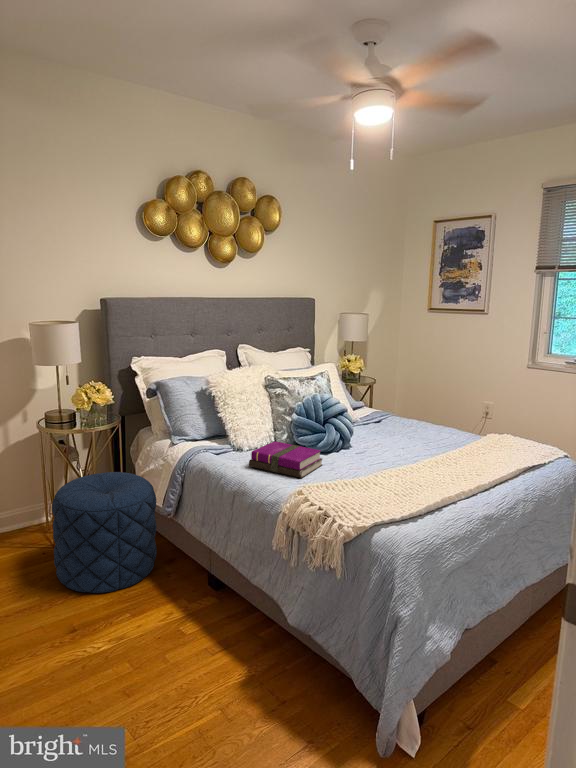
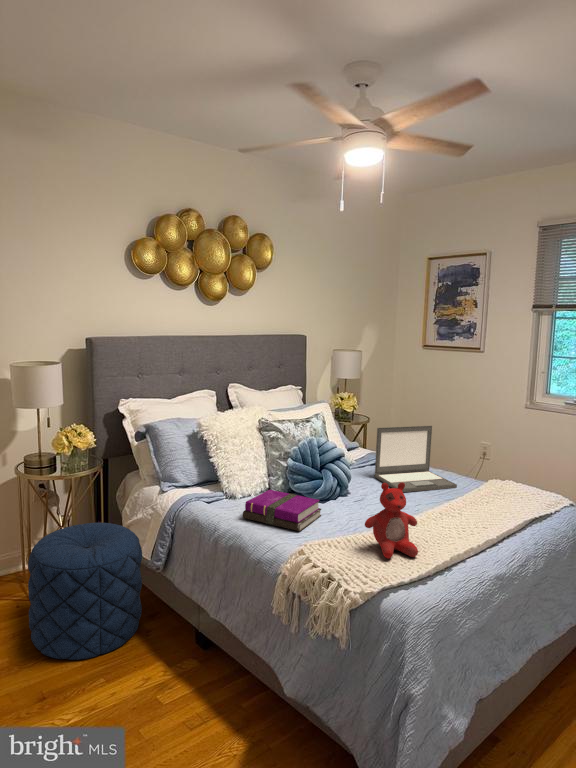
laptop: none [375,384,454,446] -> present [374,426,457,492]
stuffed bear: none [360,431,410,500] -> present [365,482,418,558]

